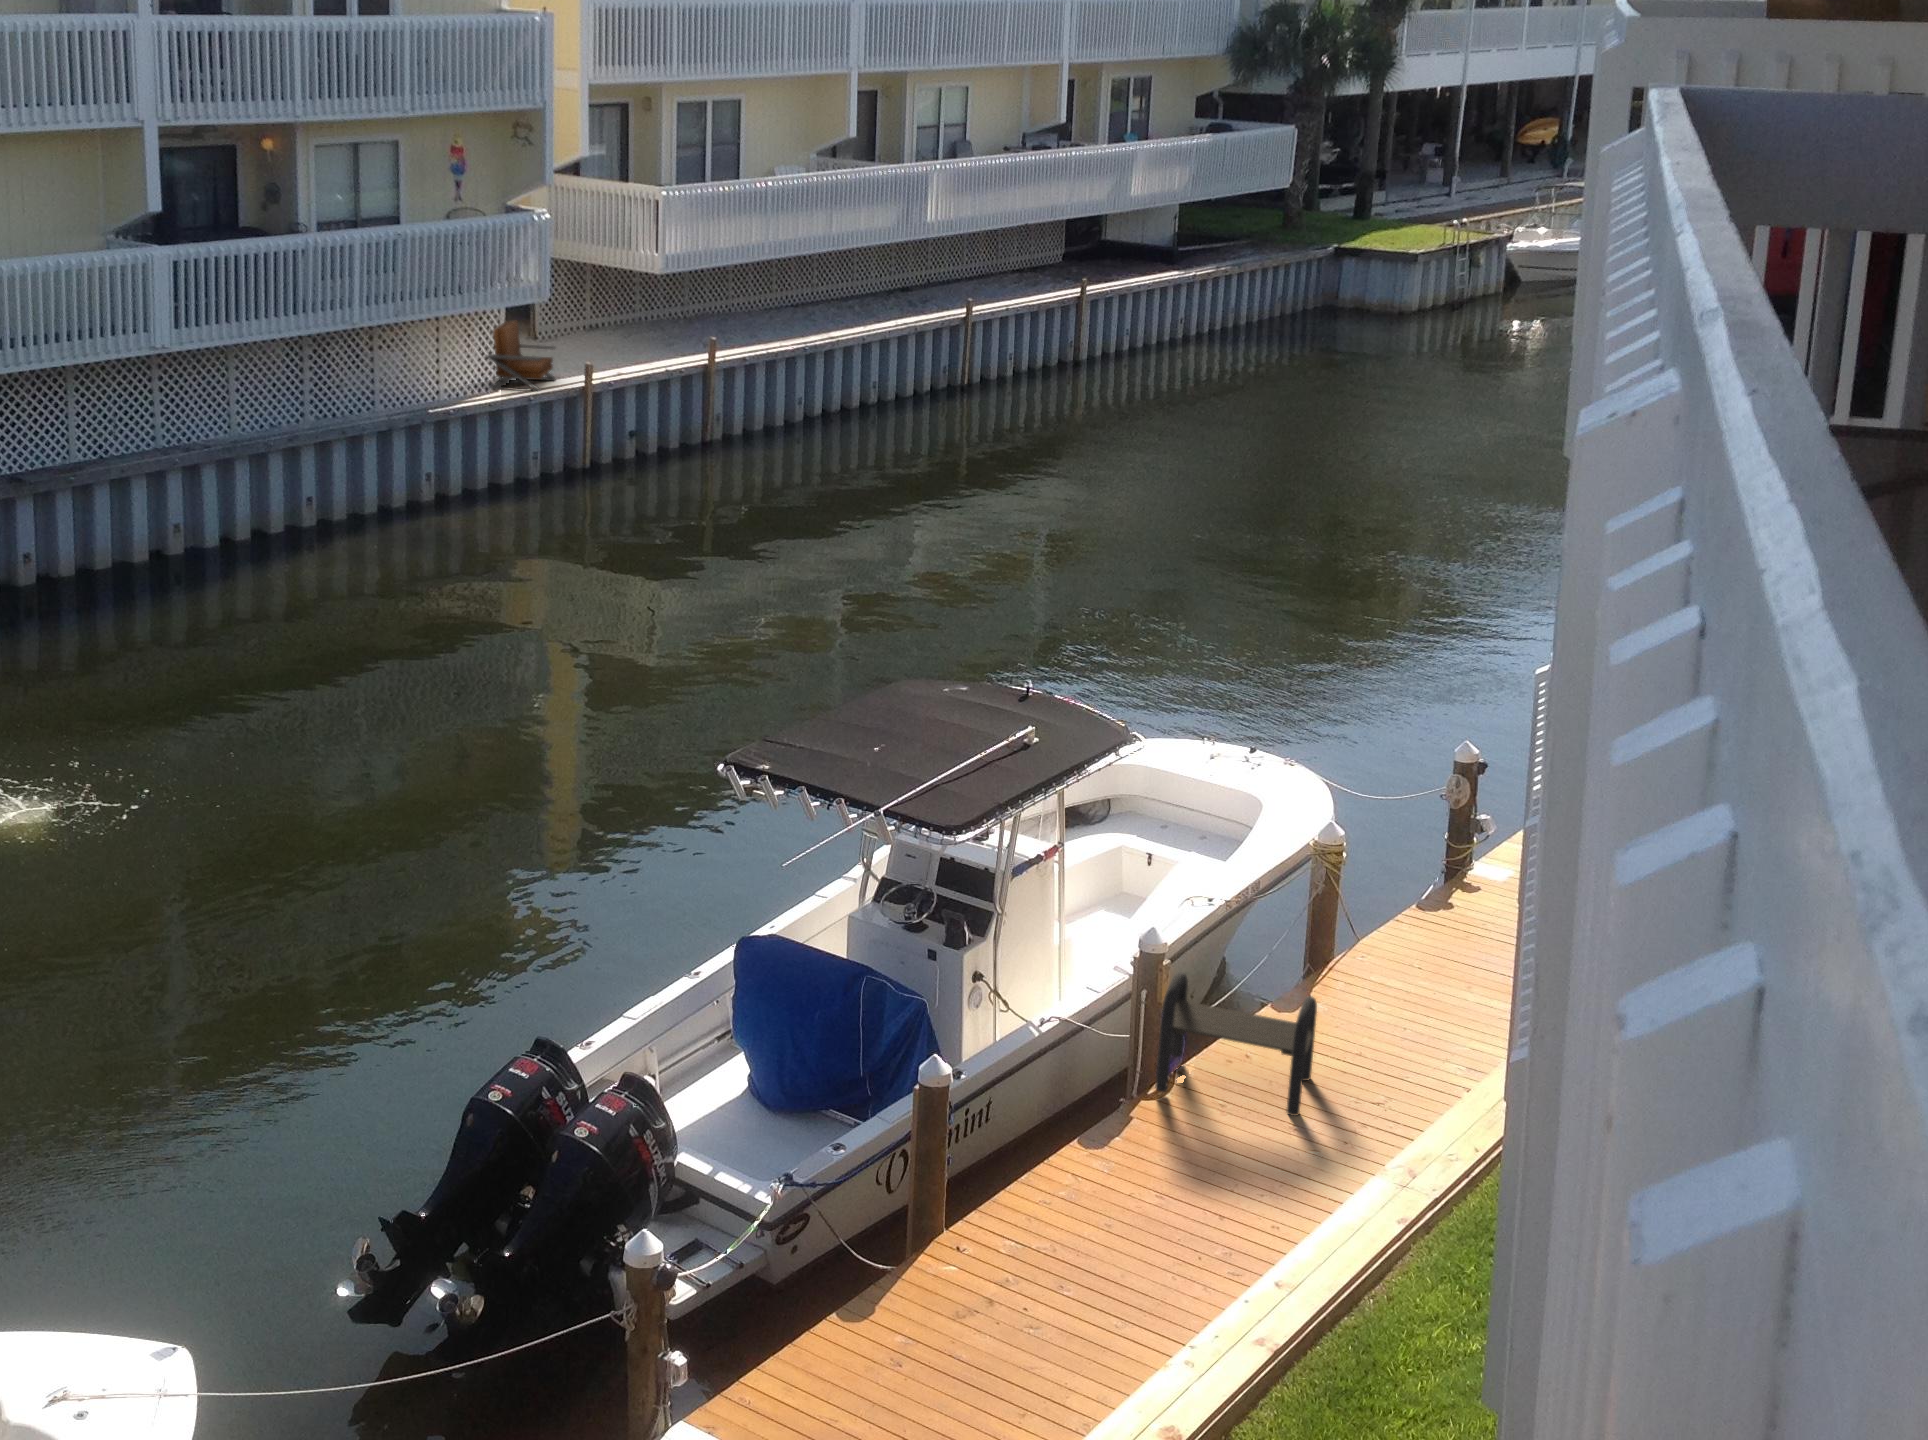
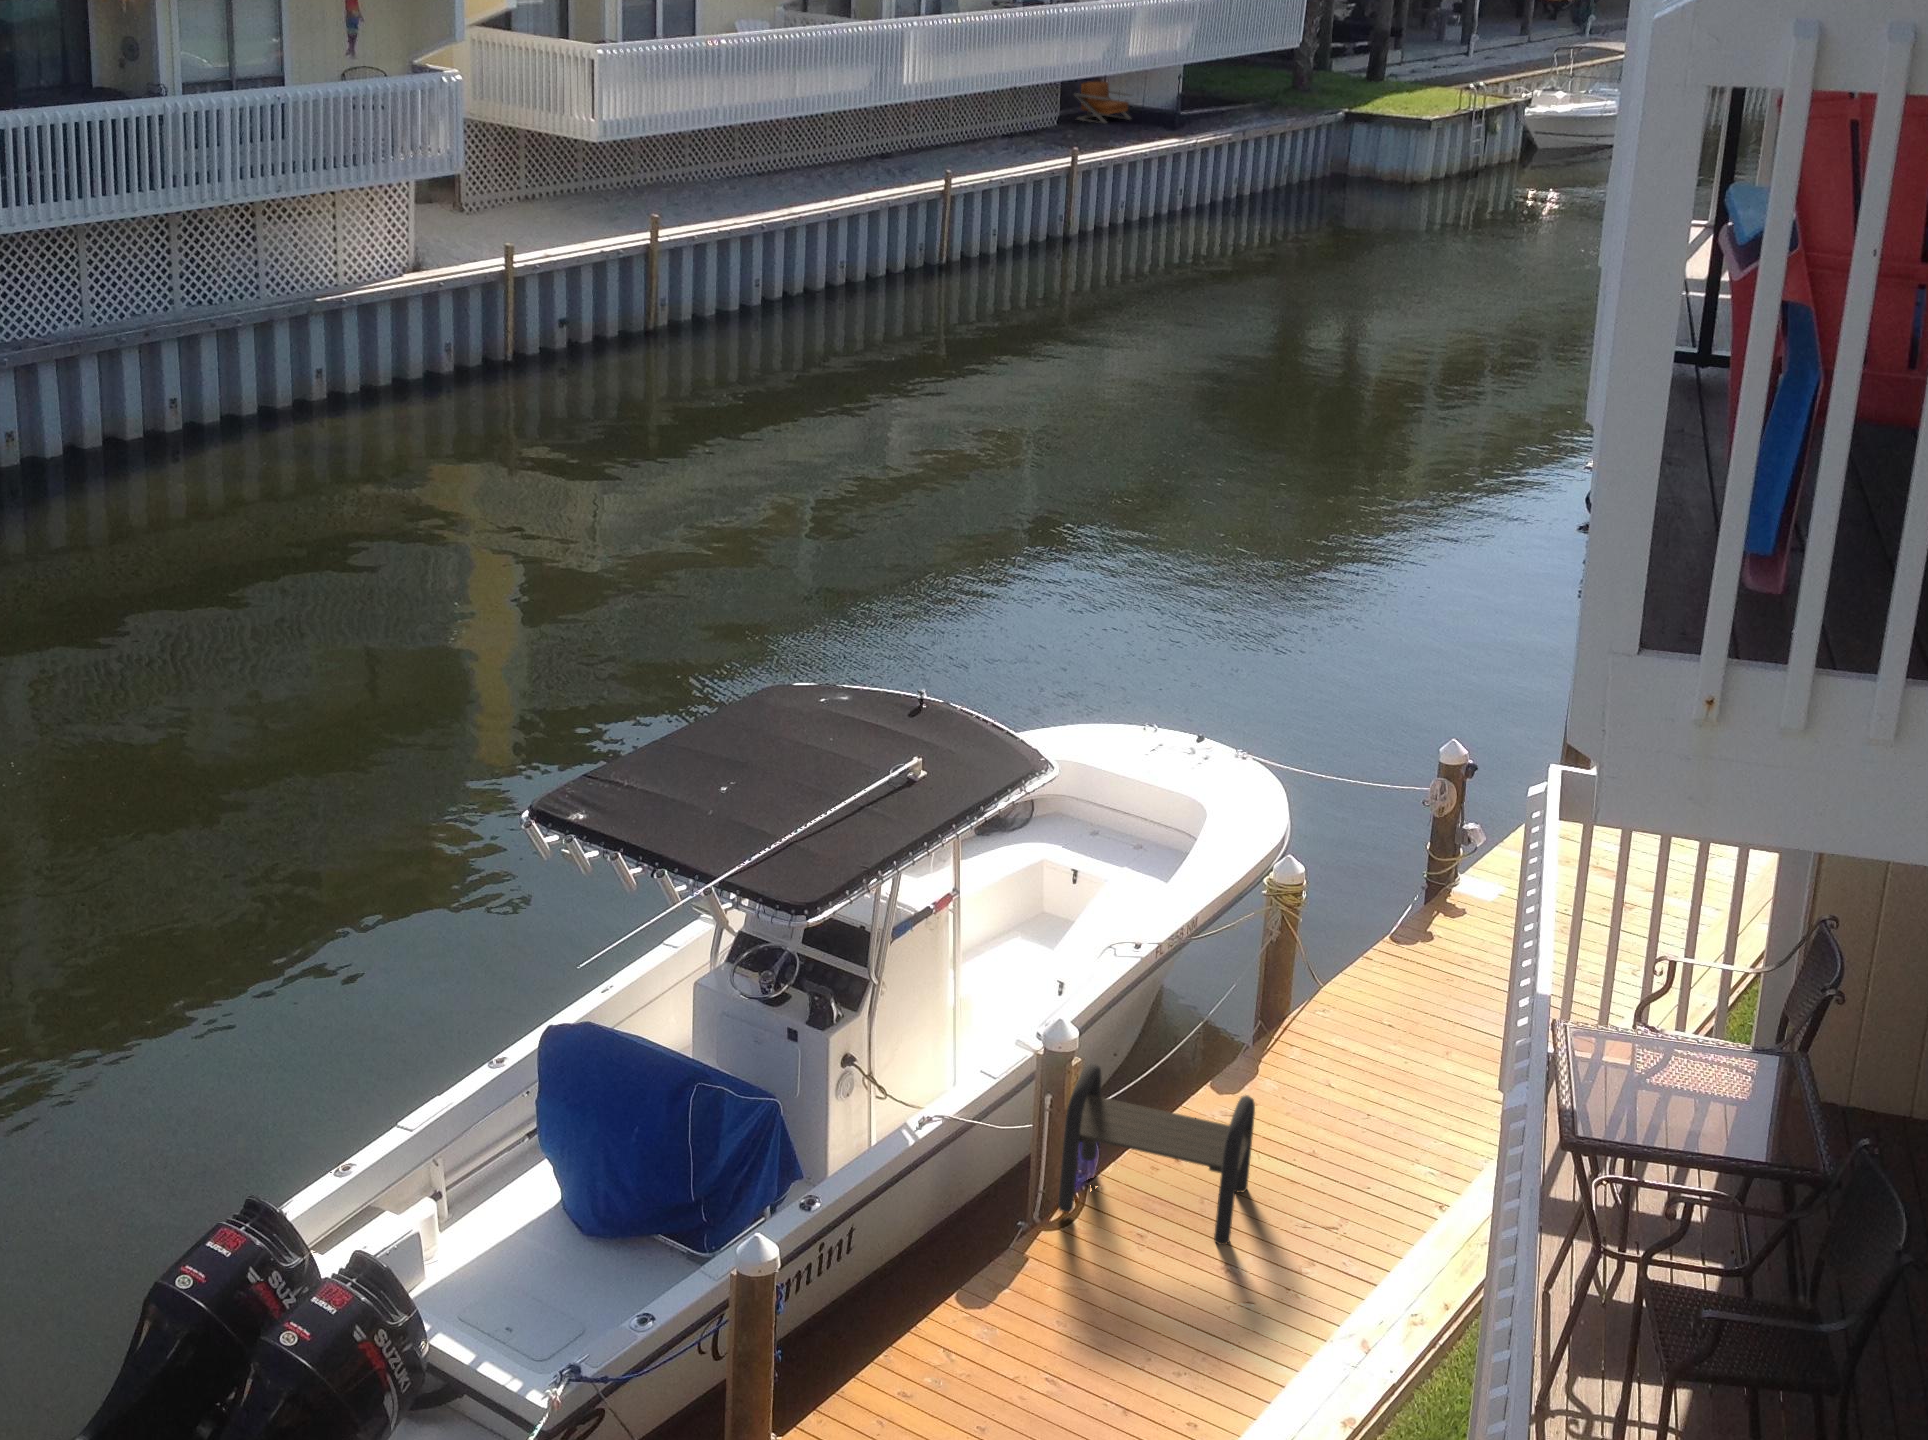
lounge chair: present [487,321,556,391] -> present [1074,82,1132,123]

